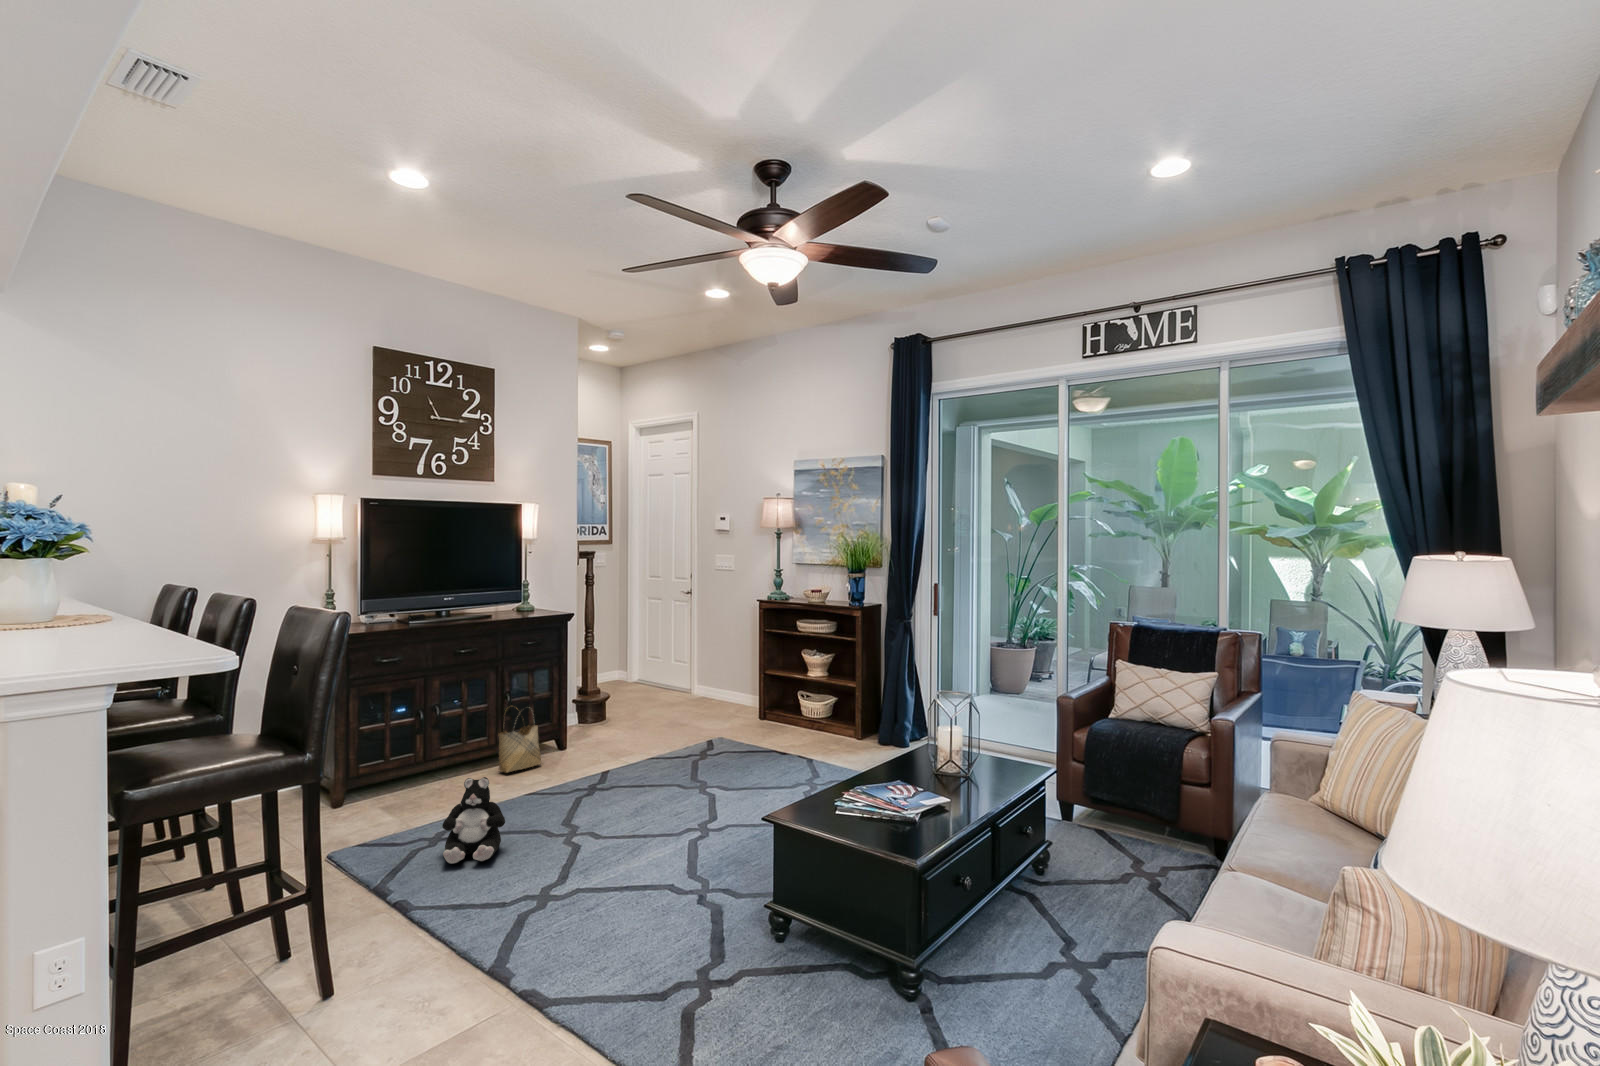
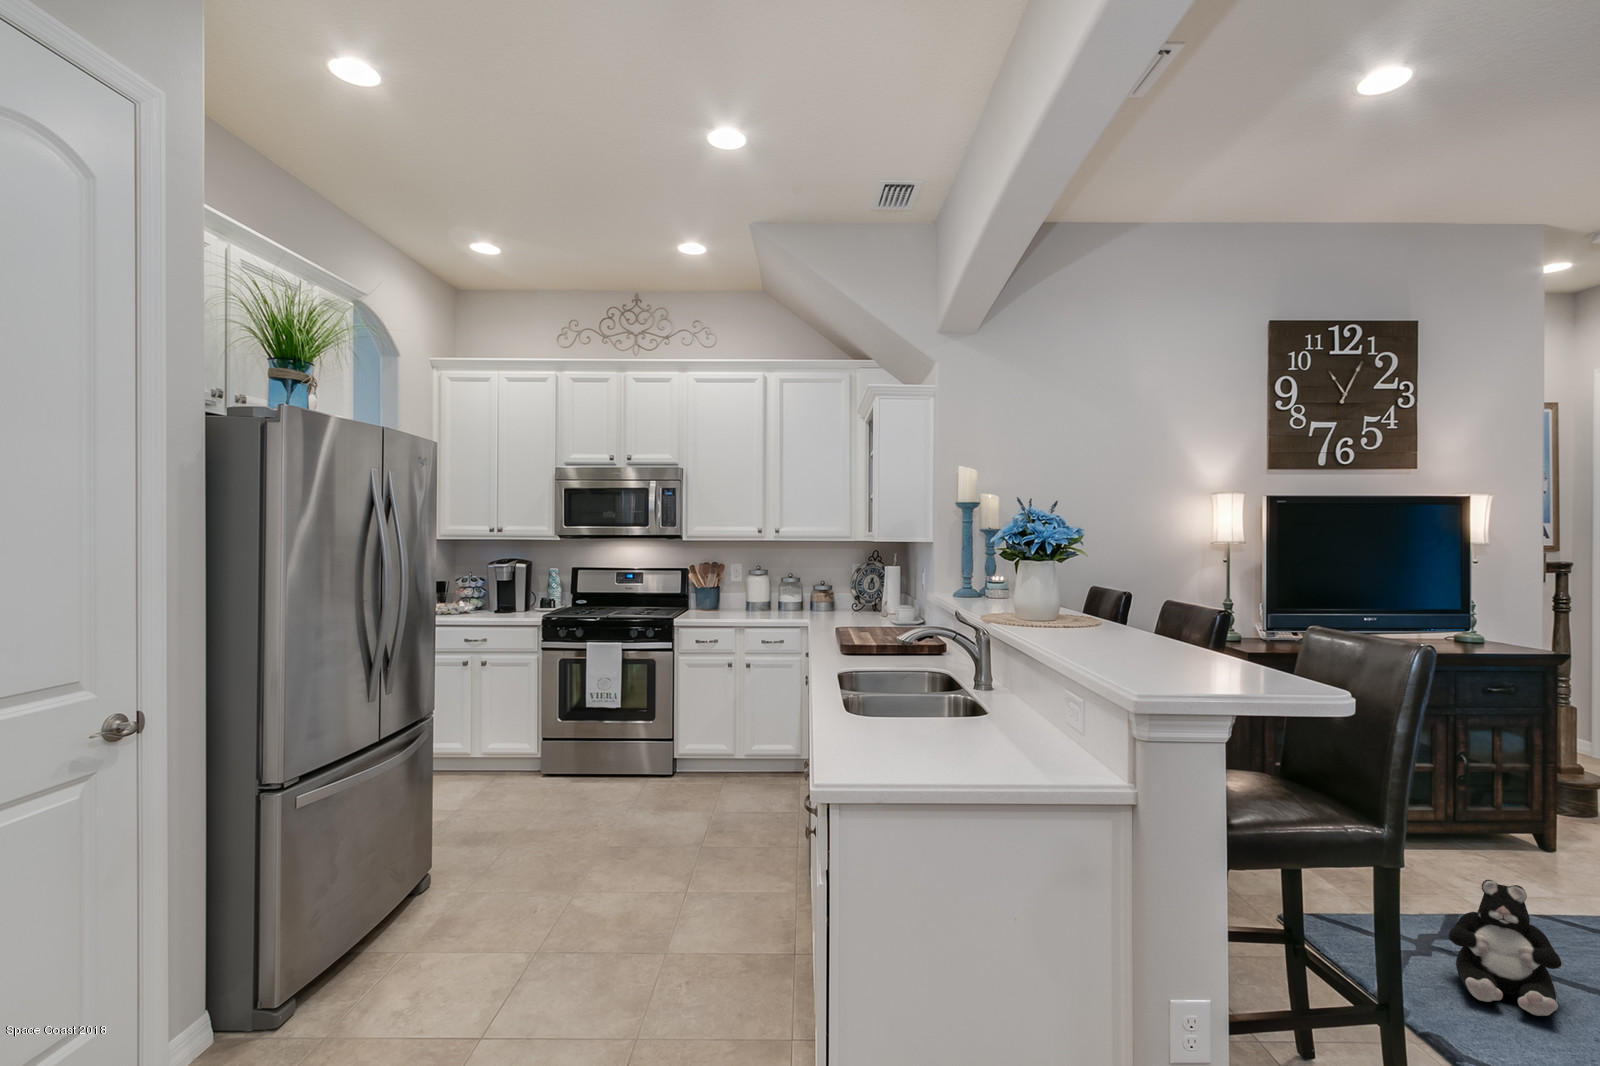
woven basket: present [498,705,541,773] -> none [1461,771,1531,865]

